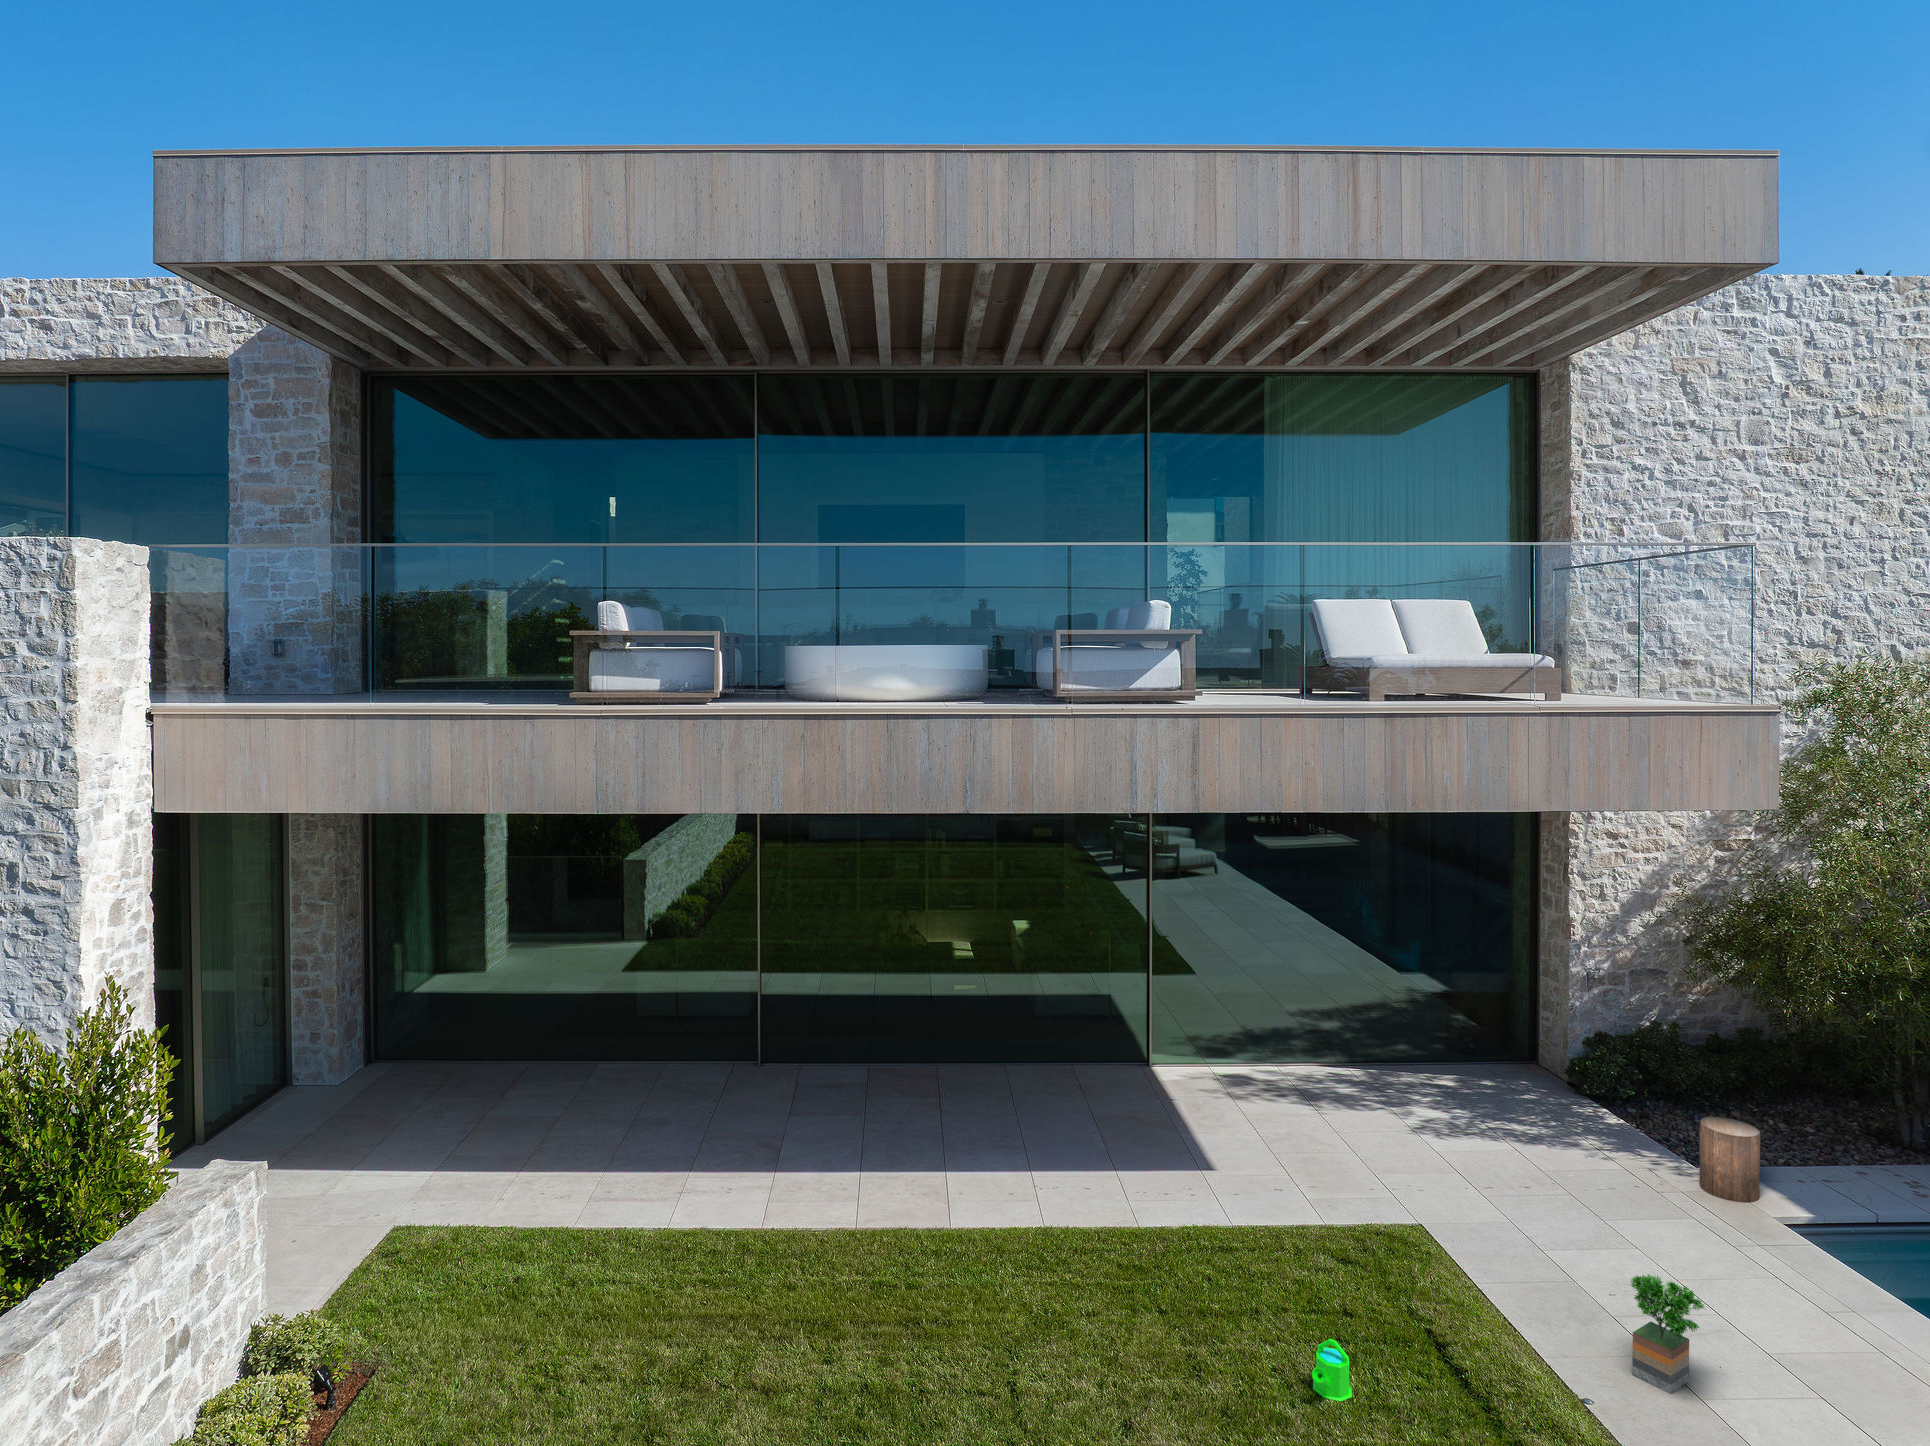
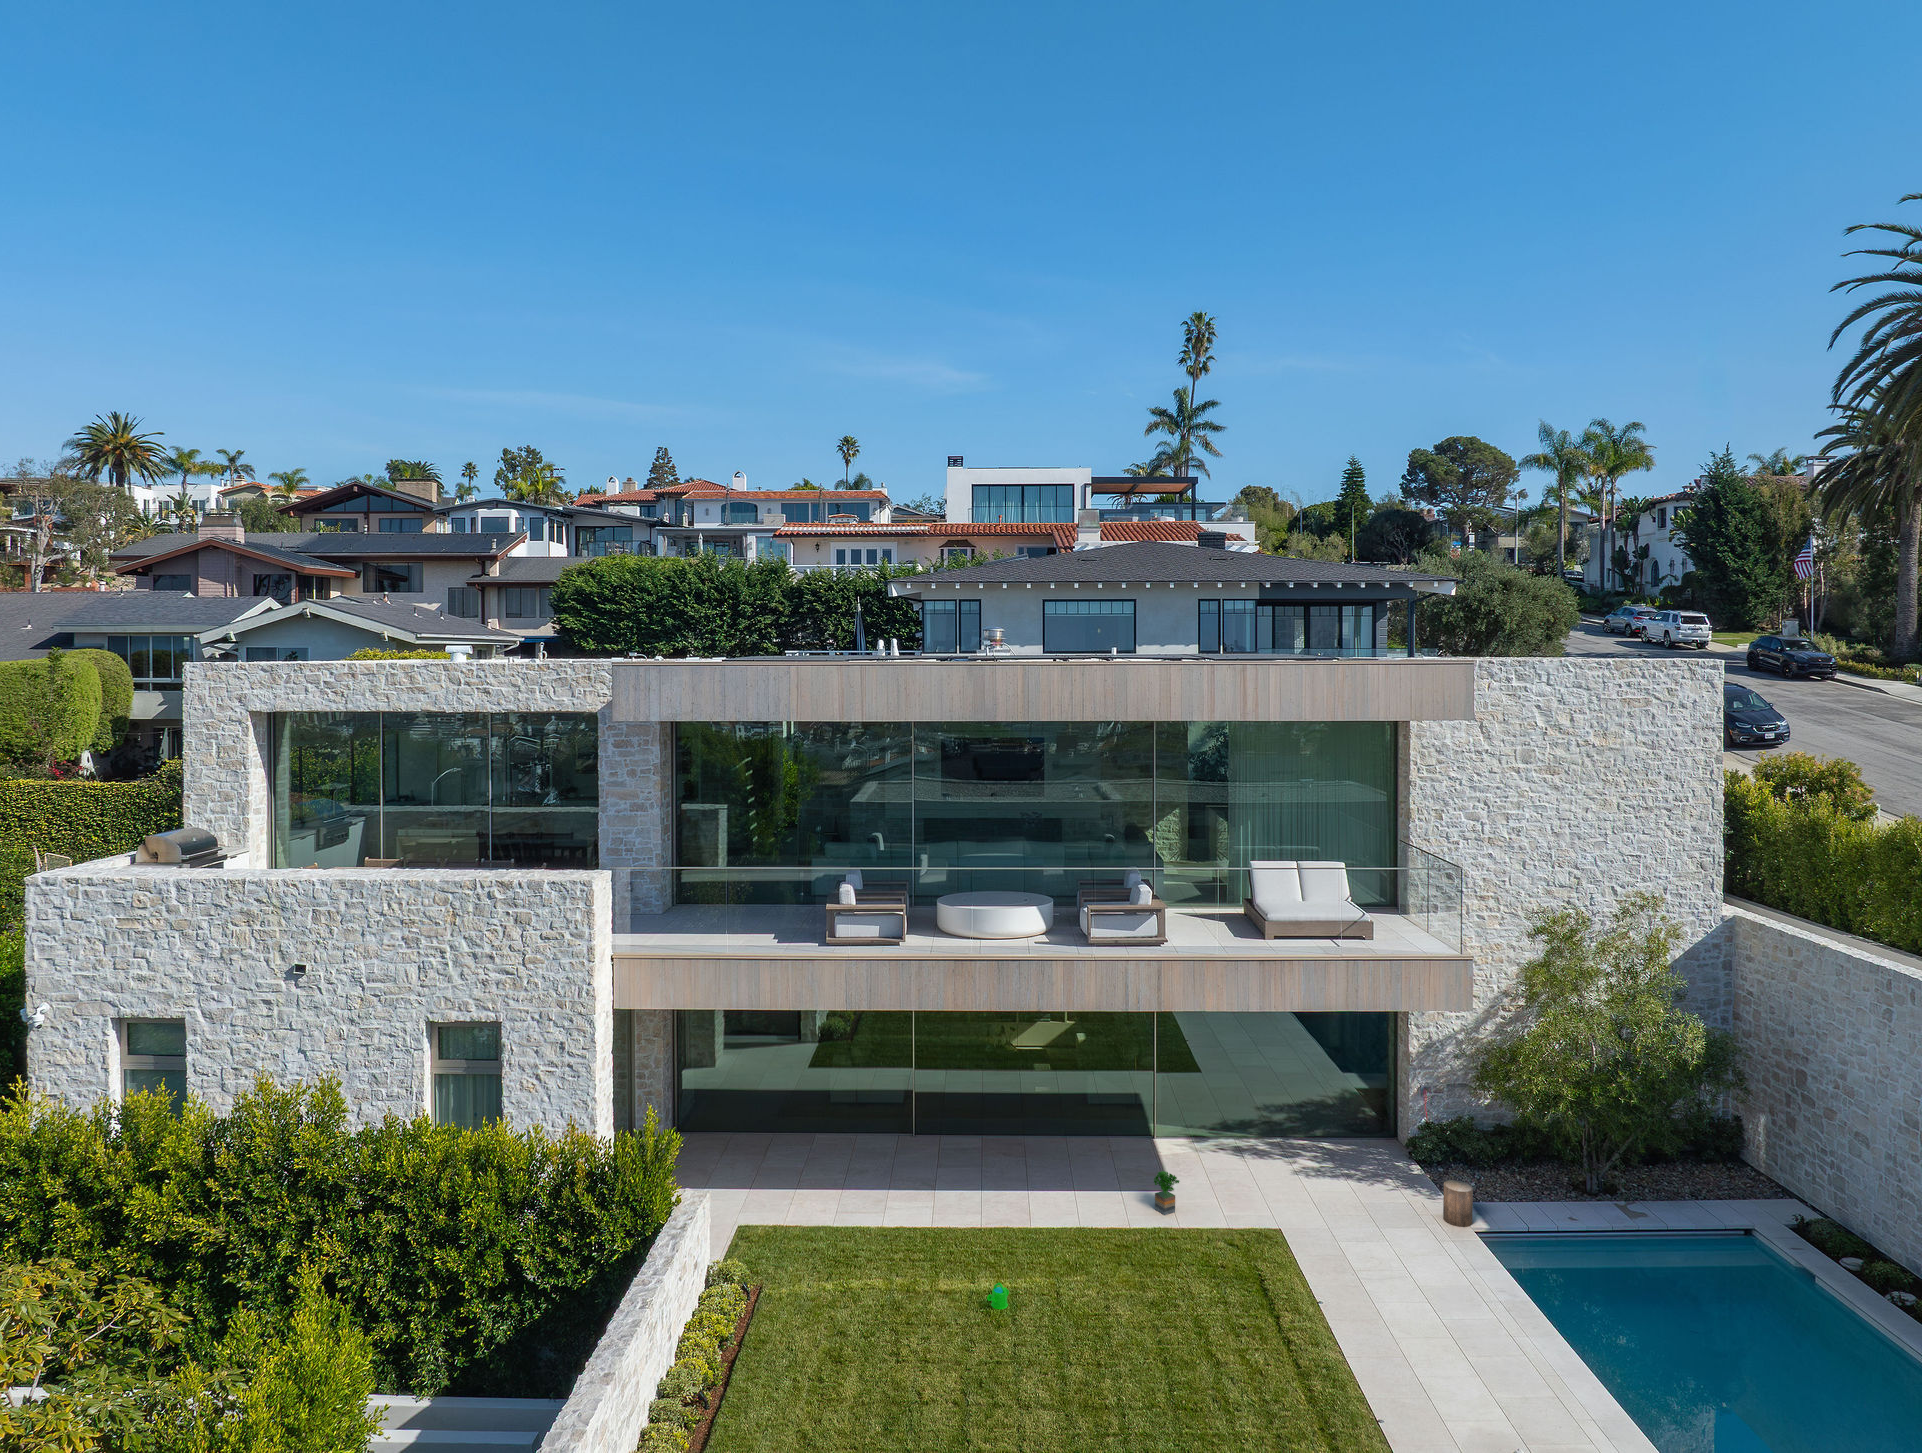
potted tree: present [1631,1274,1704,1394] -> present [1154,1171,1179,1215]
watering can: present [1312,1339,1352,1401] -> present [987,1283,1009,1310]

